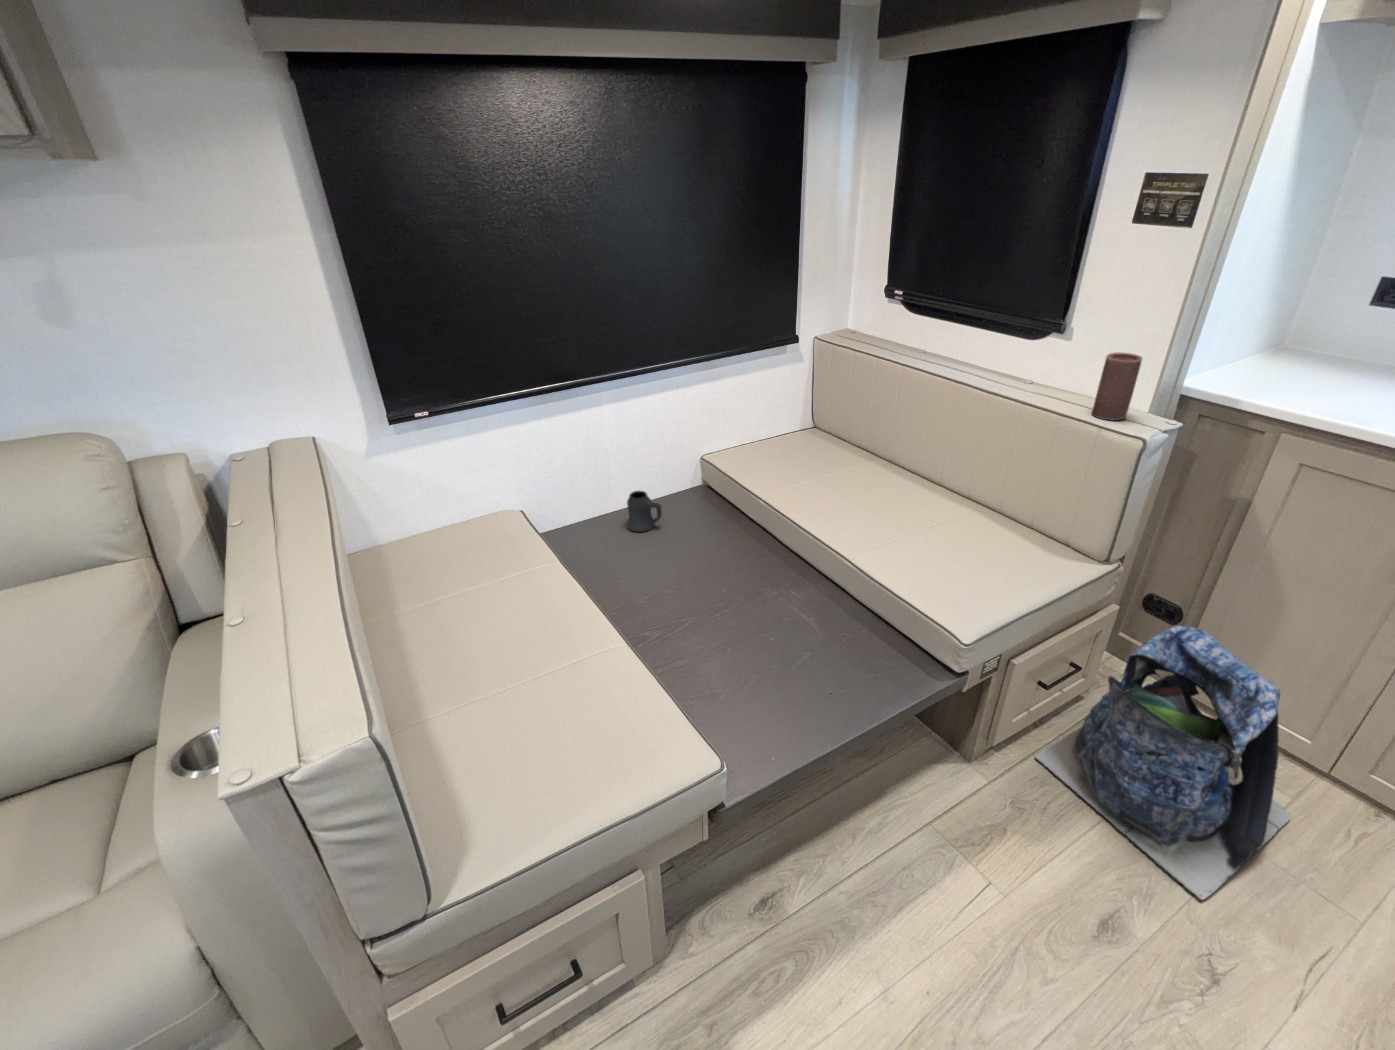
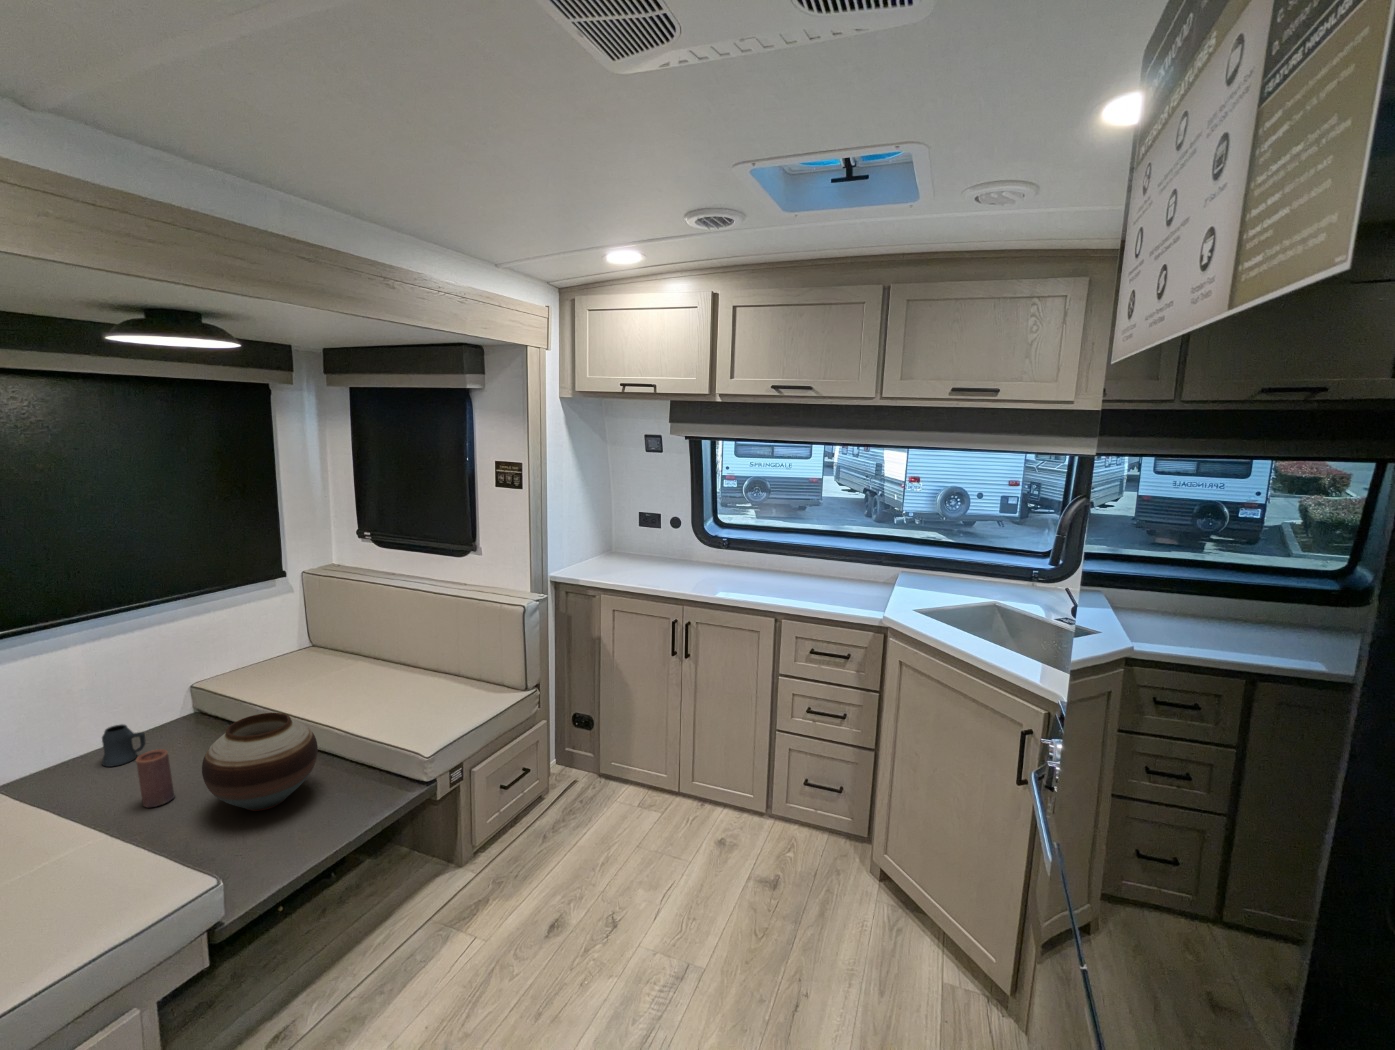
candle: present [1092,352,1142,420] -> present [136,749,175,807]
vase: none [708,529,828,642] -> present [202,713,318,811]
backpack: present [1035,626,1290,900] -> none [509,719,658,886]

